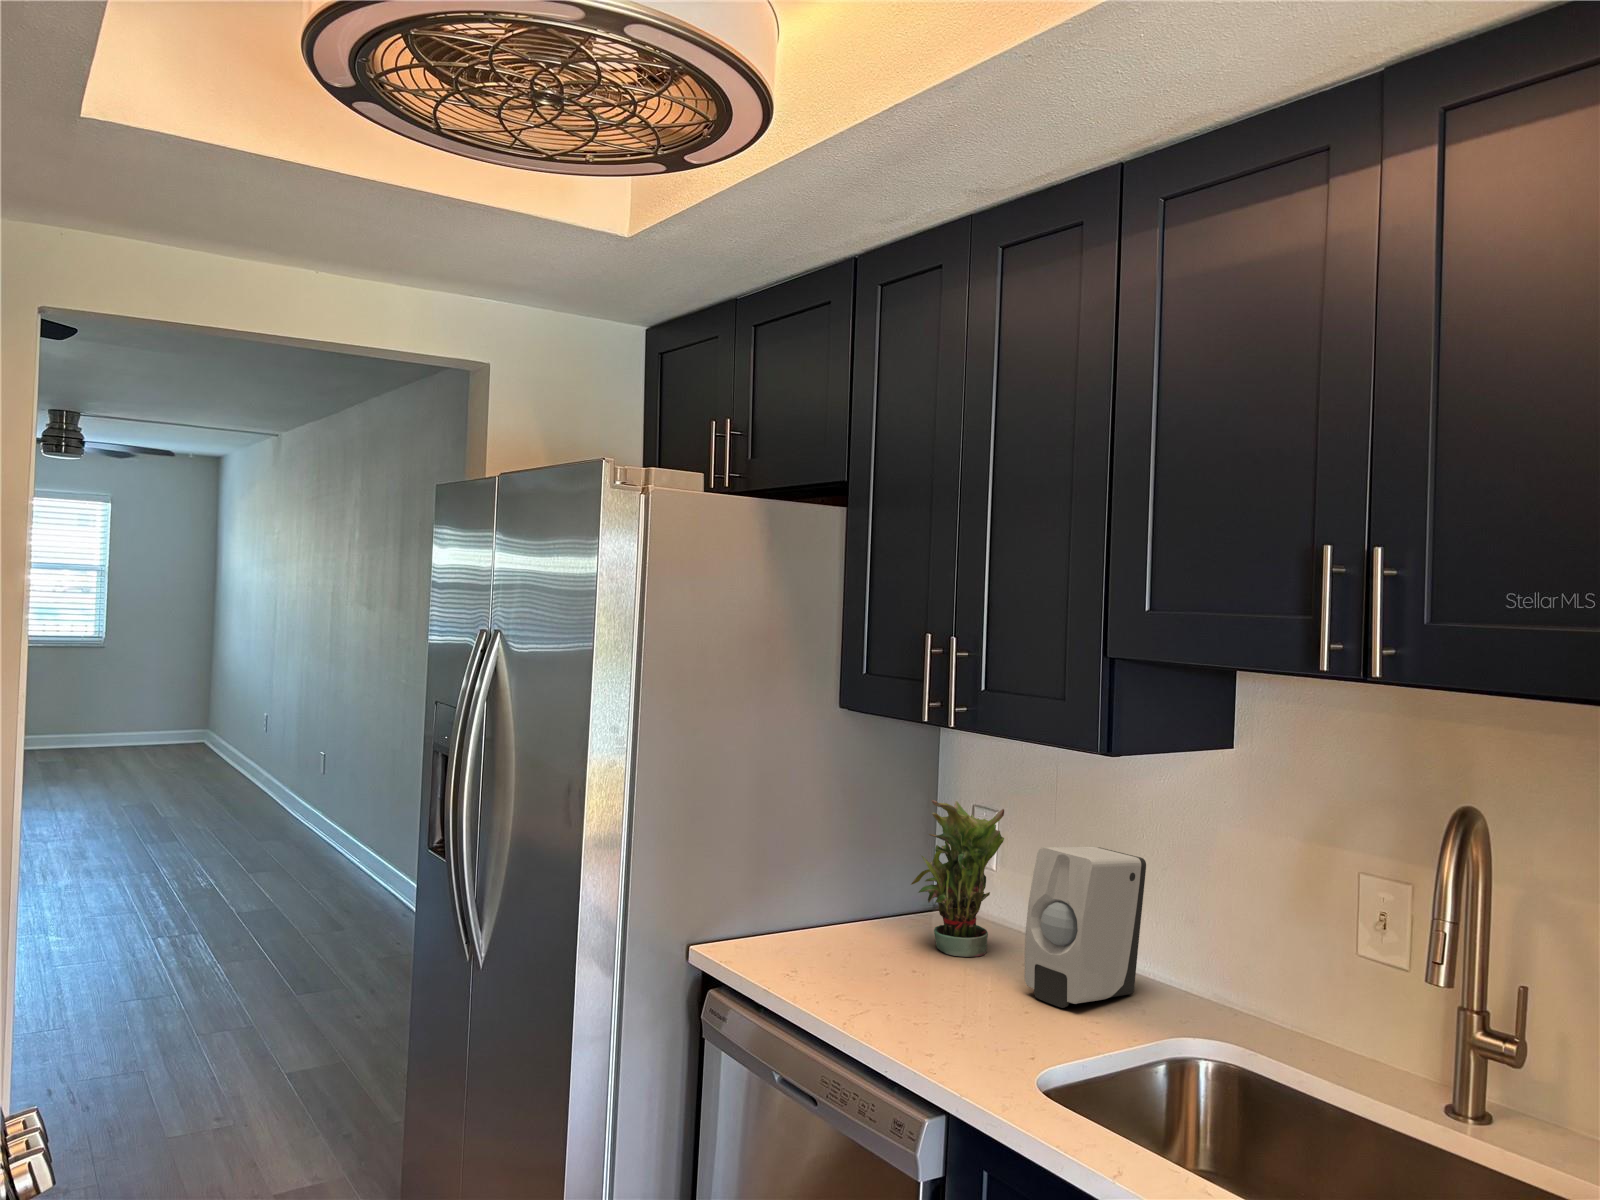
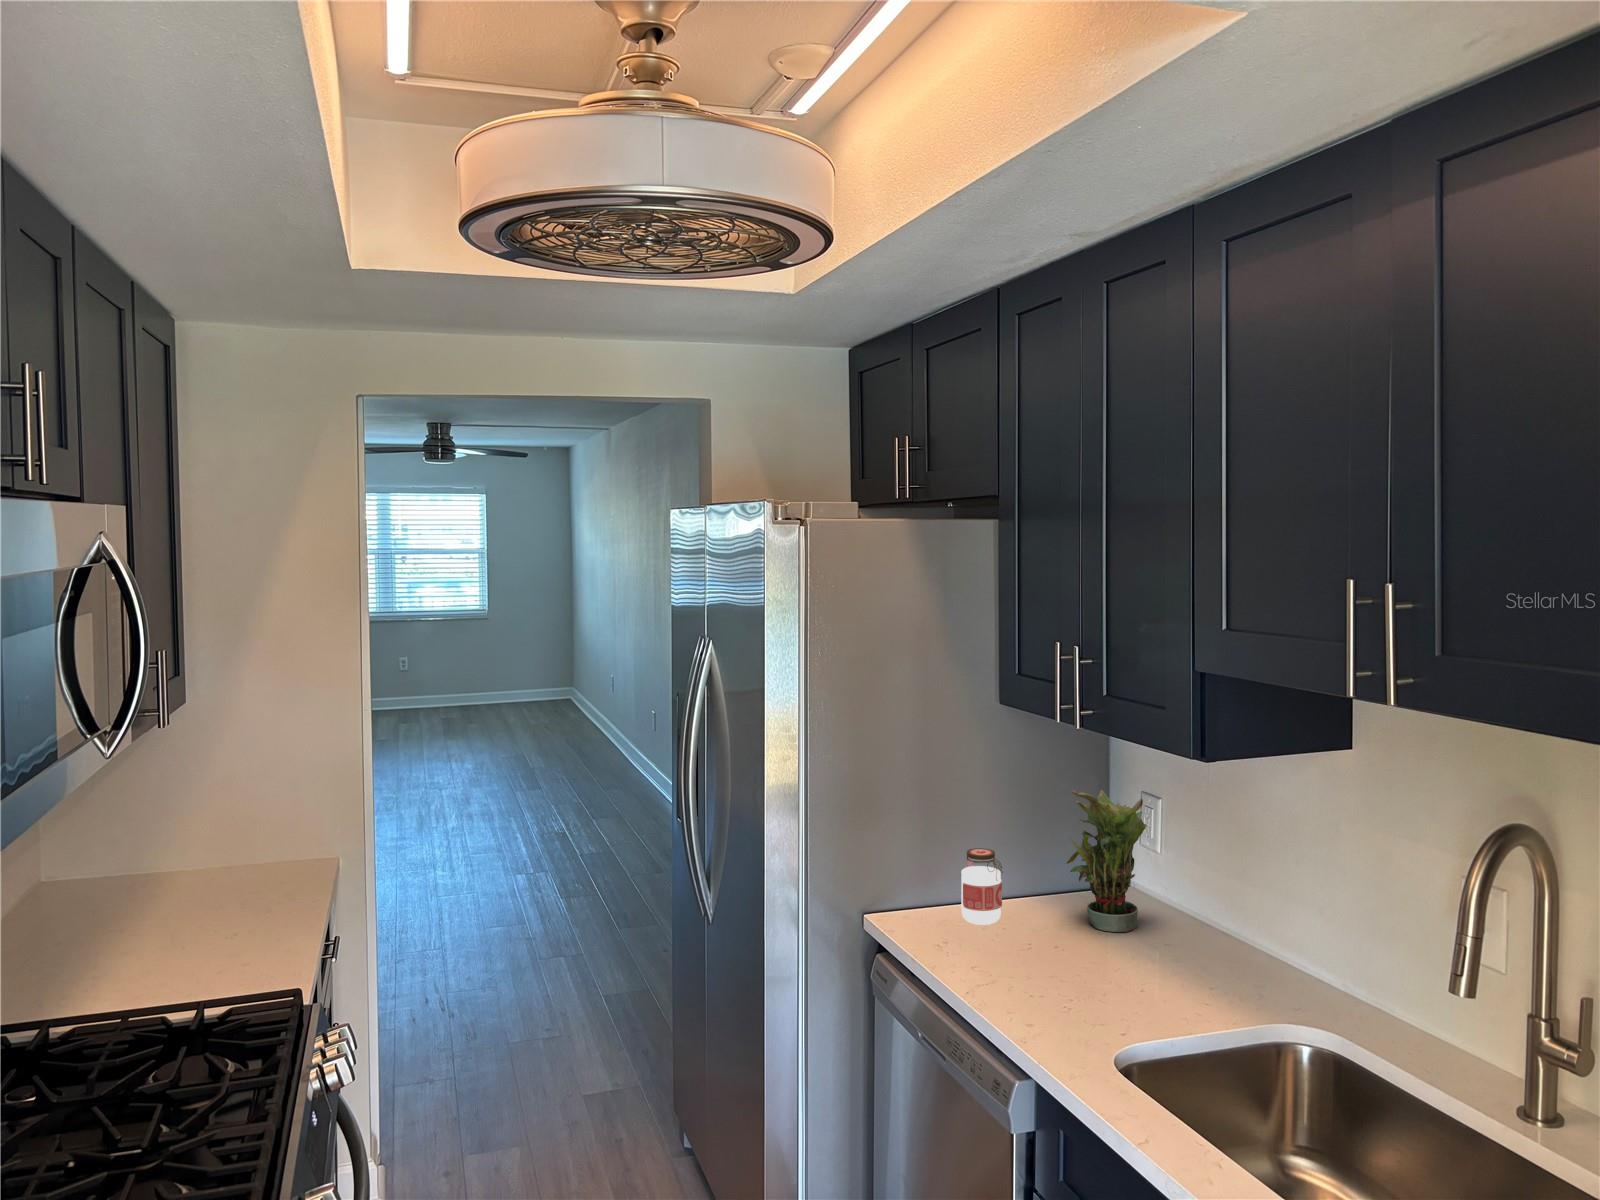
soap dispenser: present [1025,847,1146,1008] -> none [1150,837,1269,986]
jar: none [799,869,848,956] -> present [961,848,1003,925]

